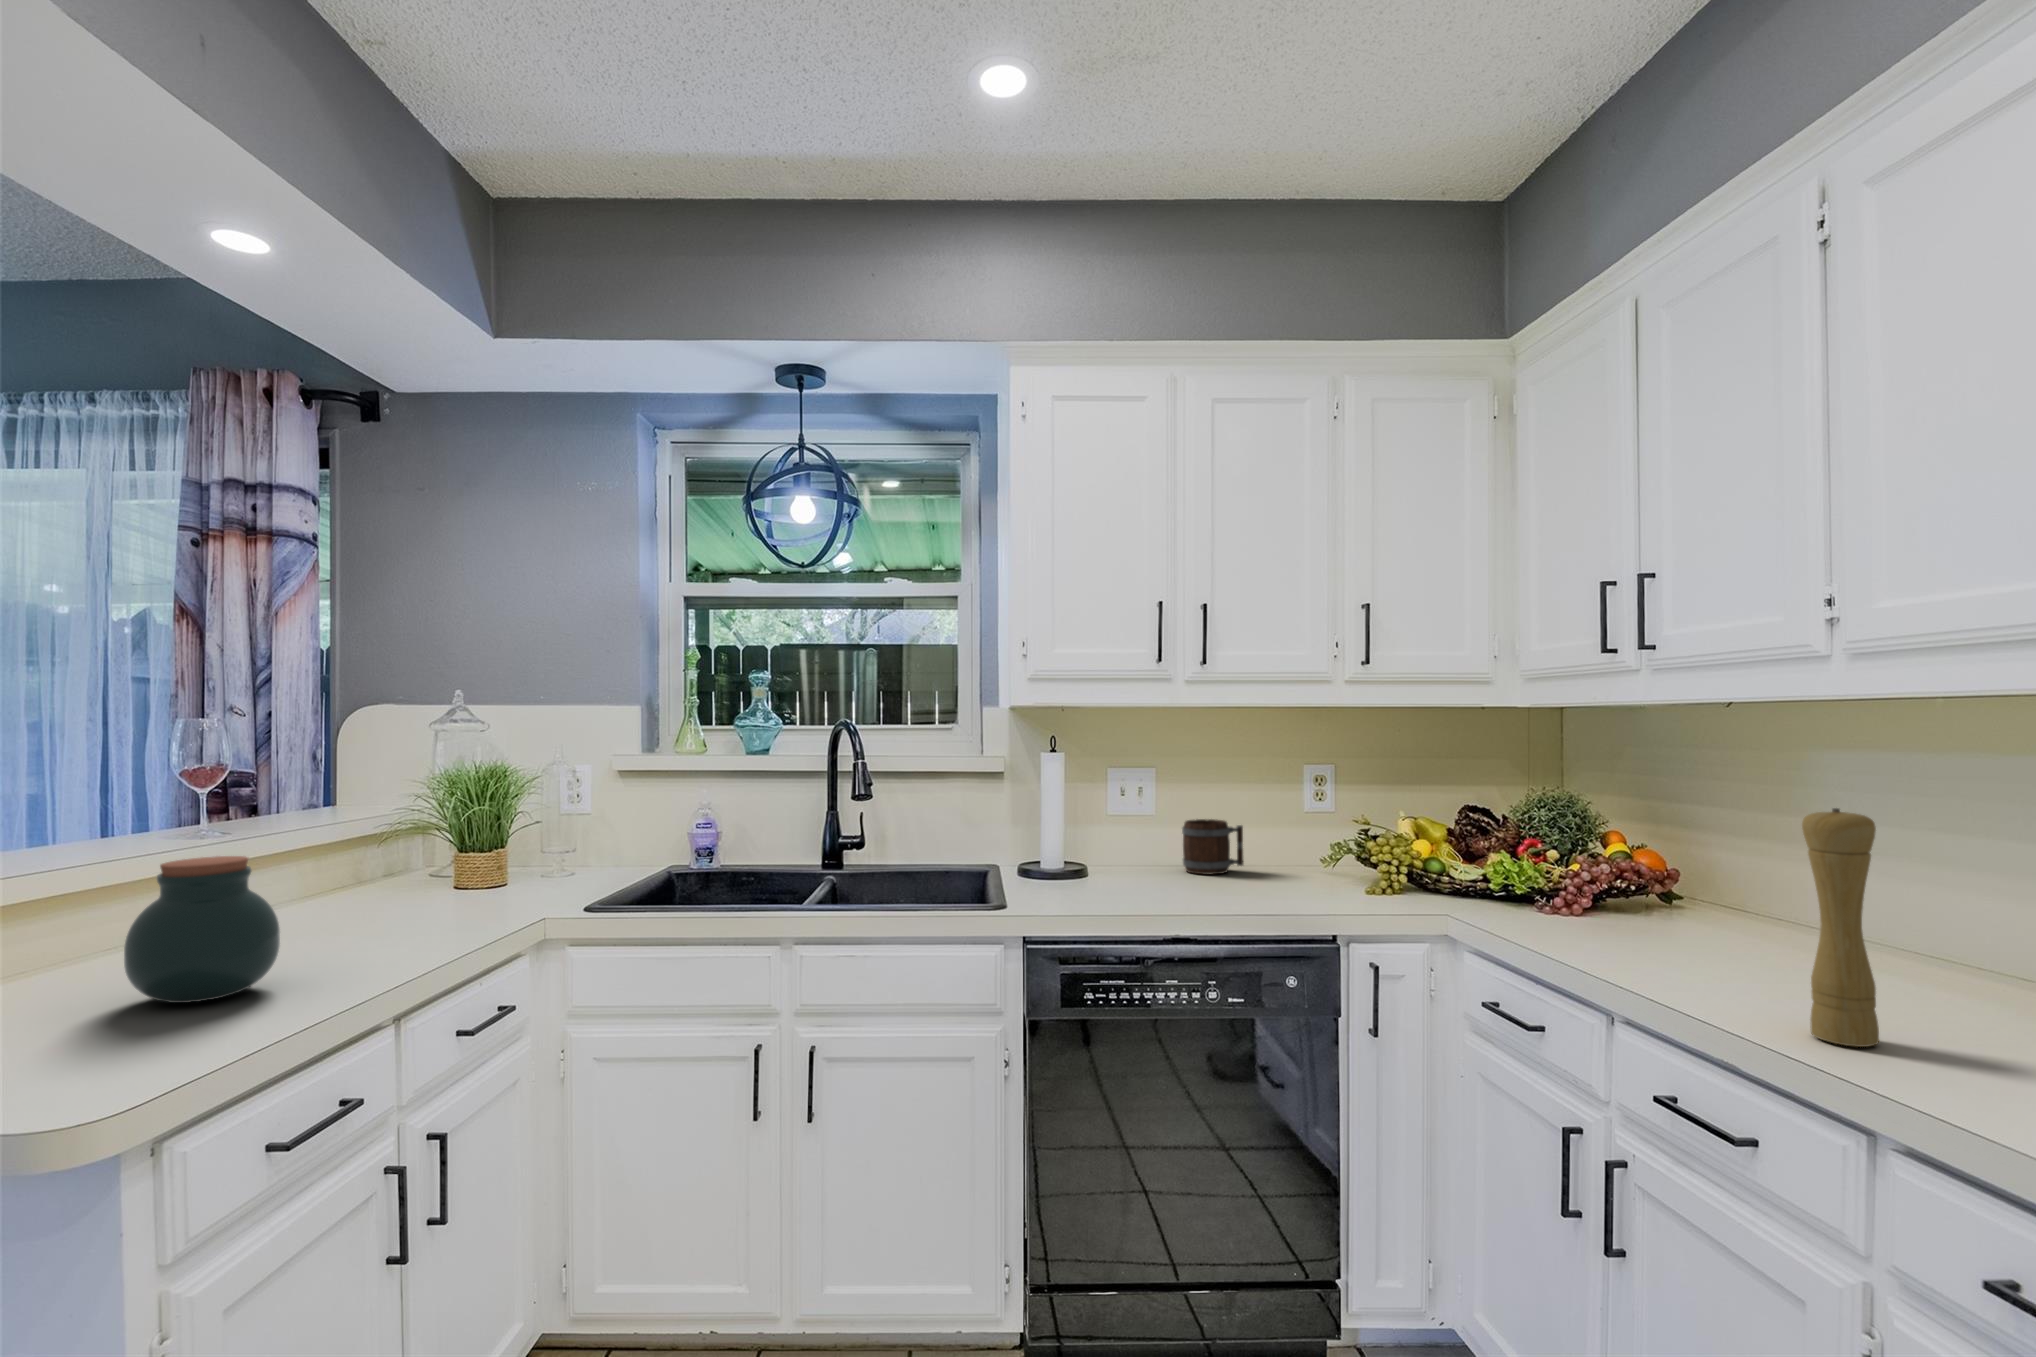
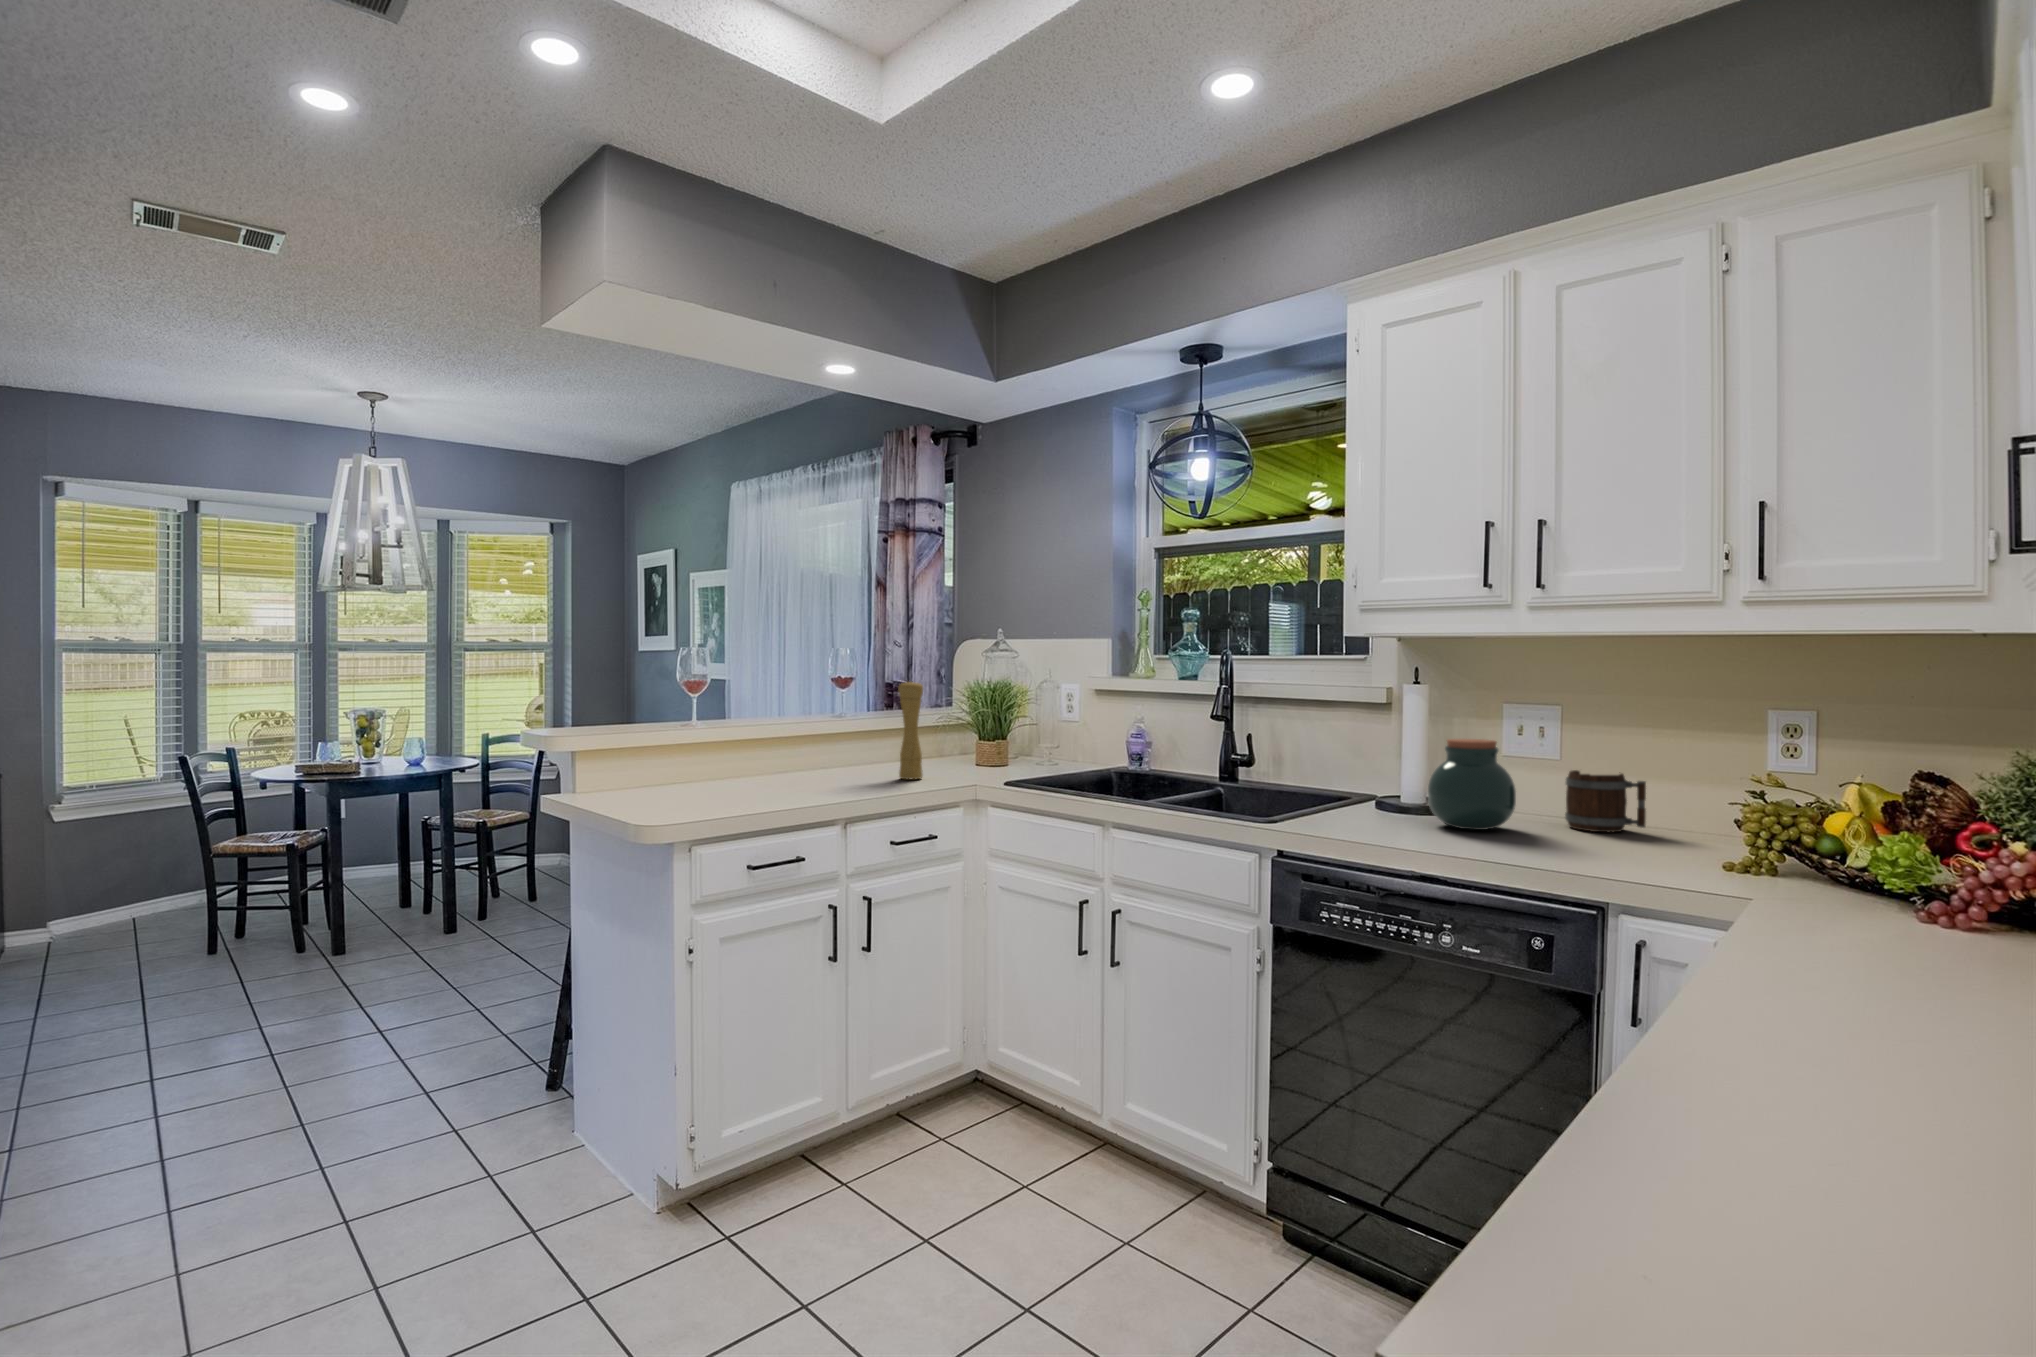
pepper mill: present [1802,808,1879,1047] -> present [898,681,923,779]
jar: present [124,856,280,1003] -> present [1428,739,1516,830]

